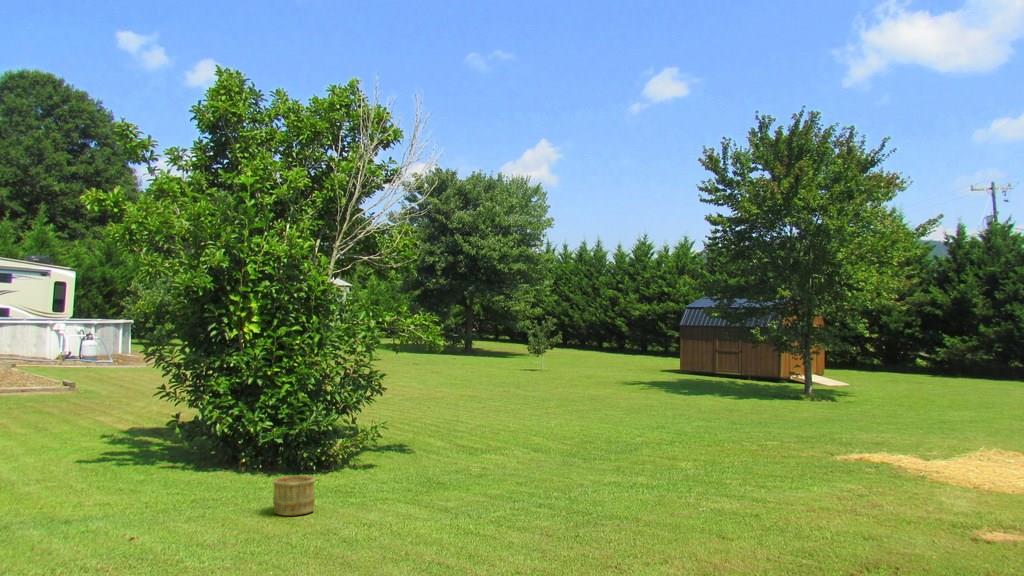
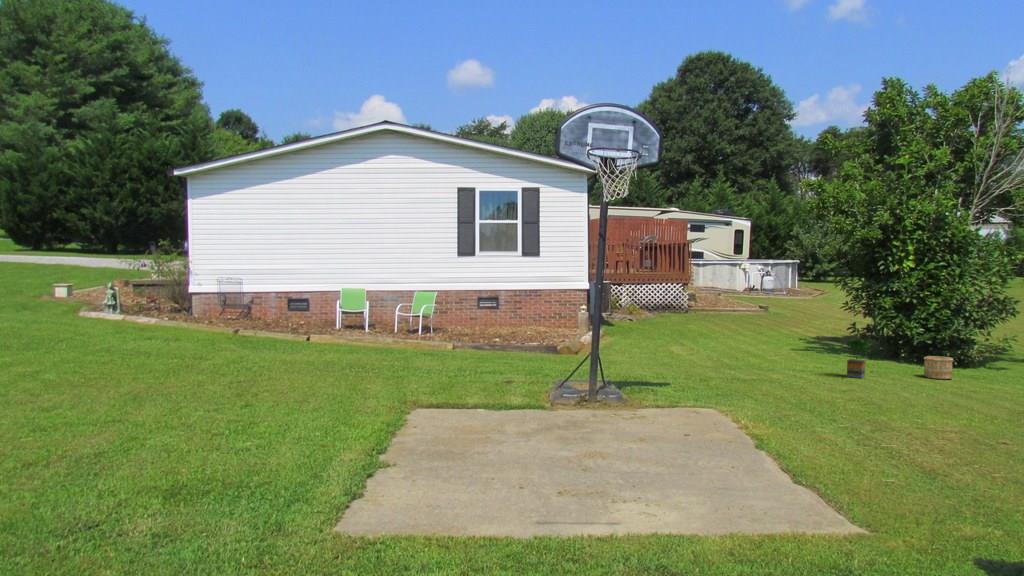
potted tree: none [136,467,187,543] -> present [846,339,870,378]

